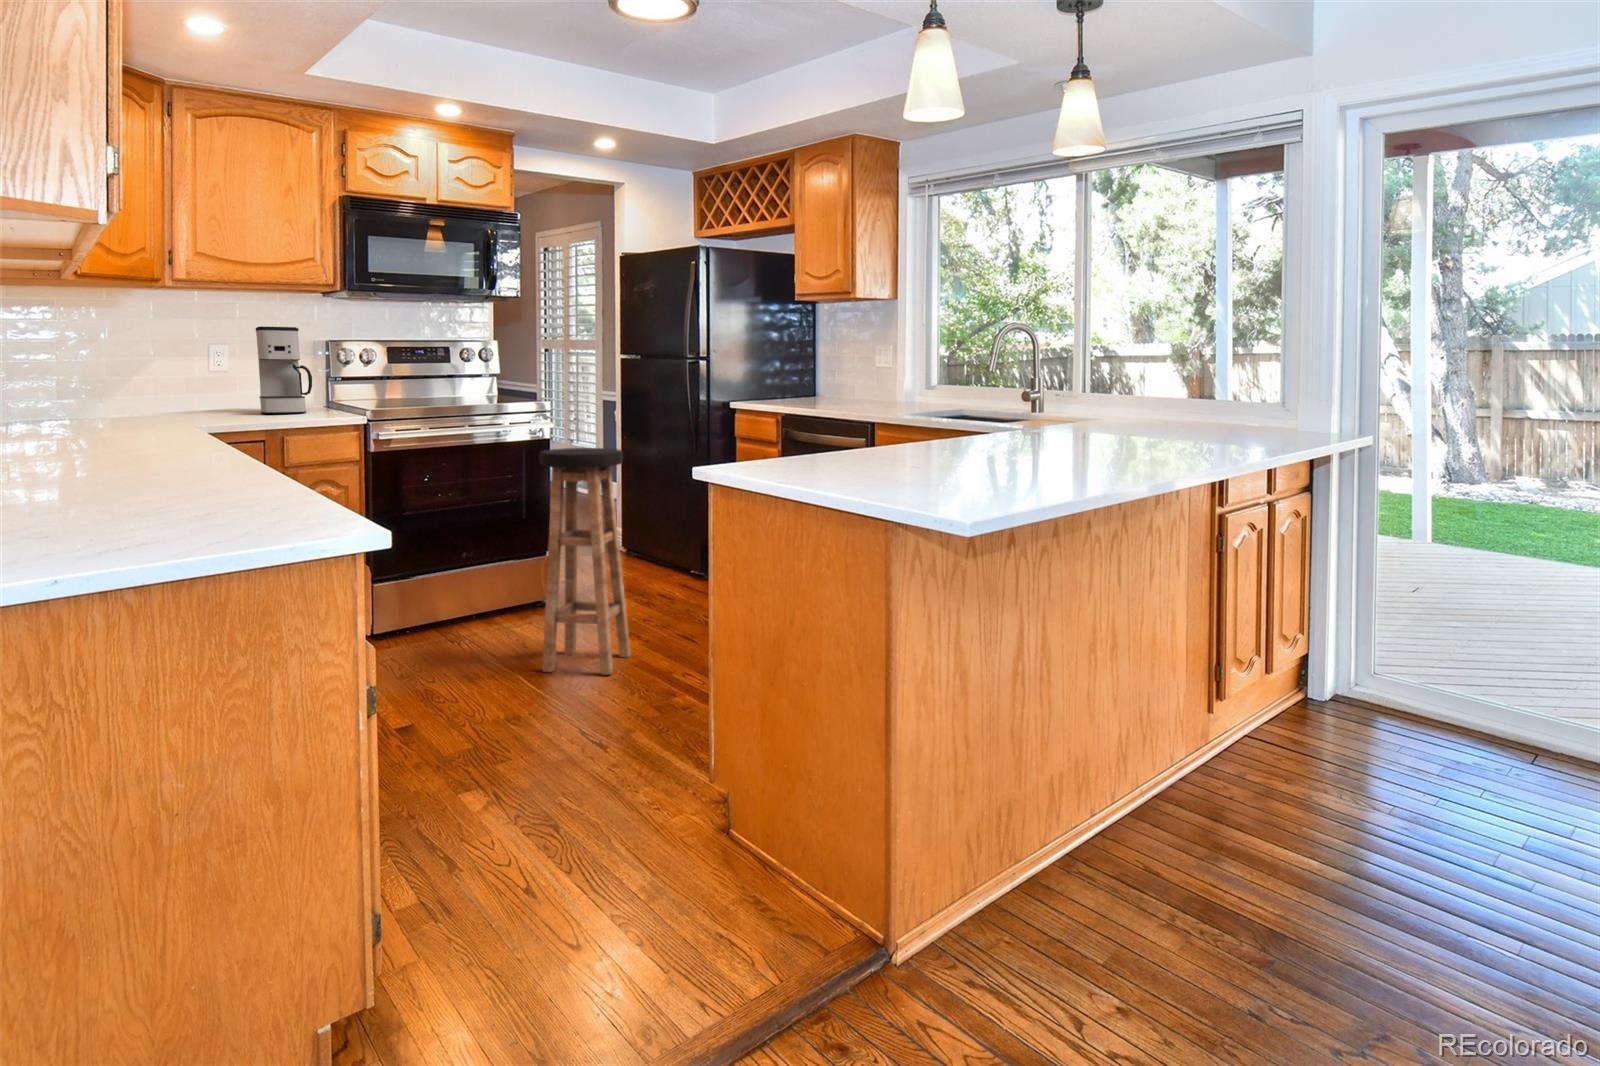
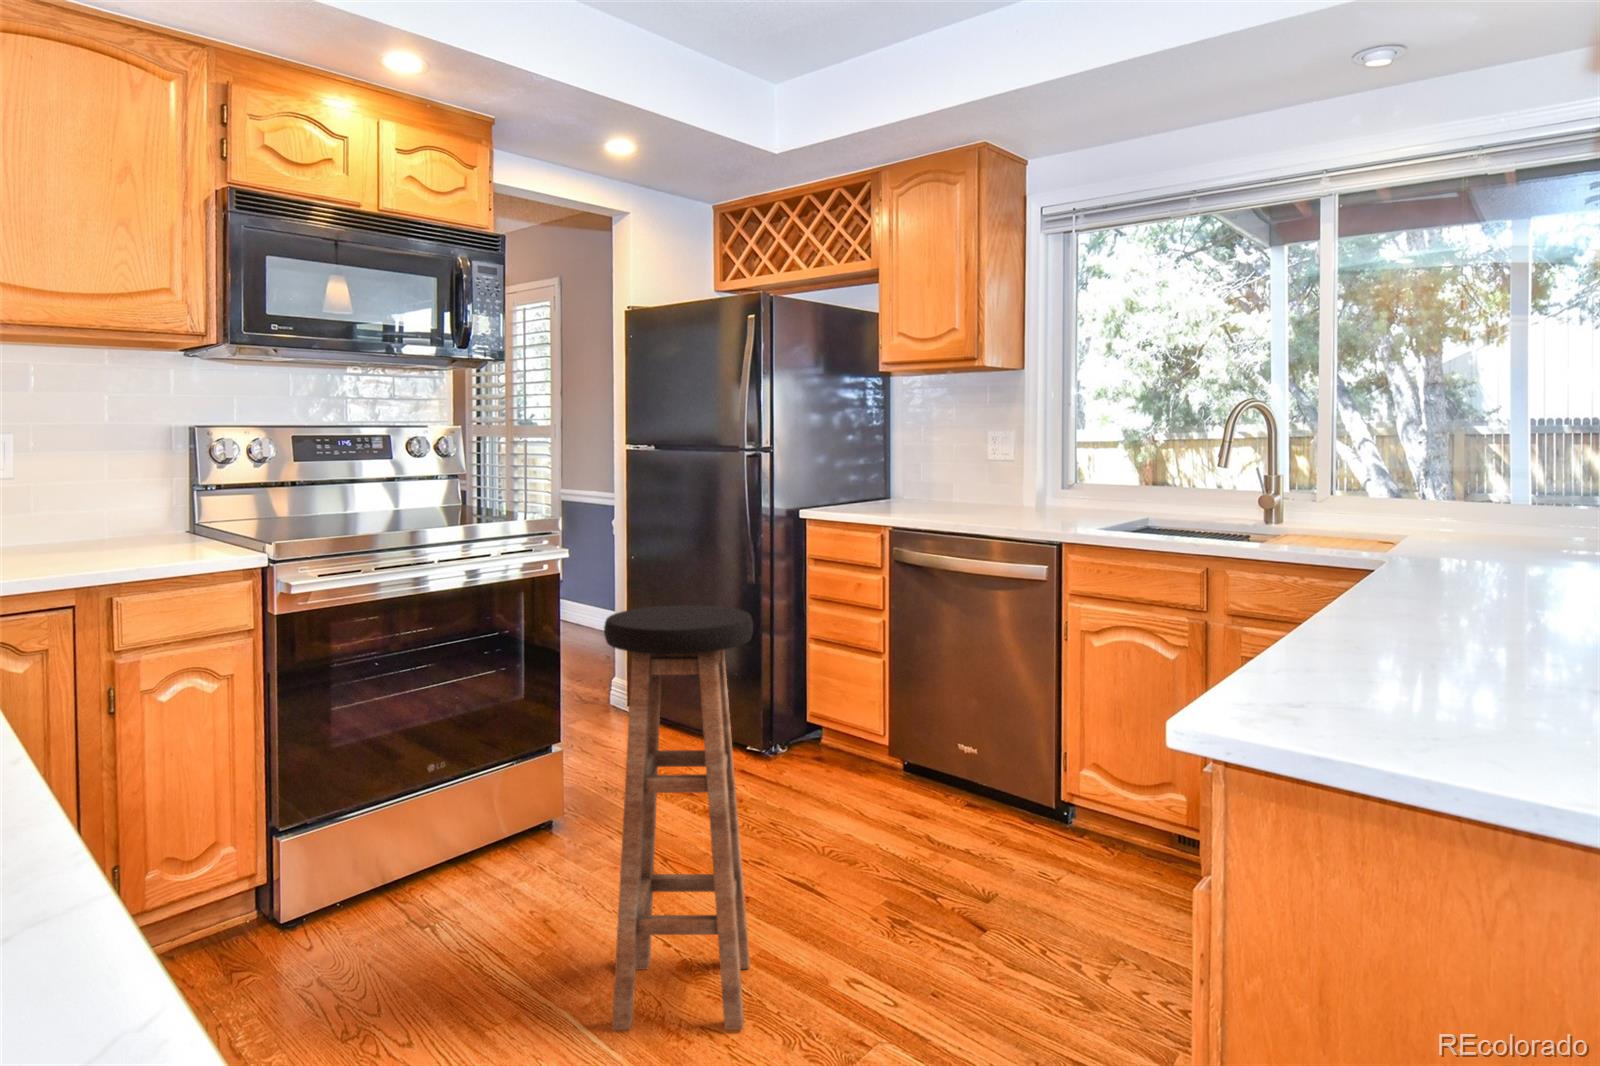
coffee maker: present [256,327,312,414] -> none [60,401,163,552]

